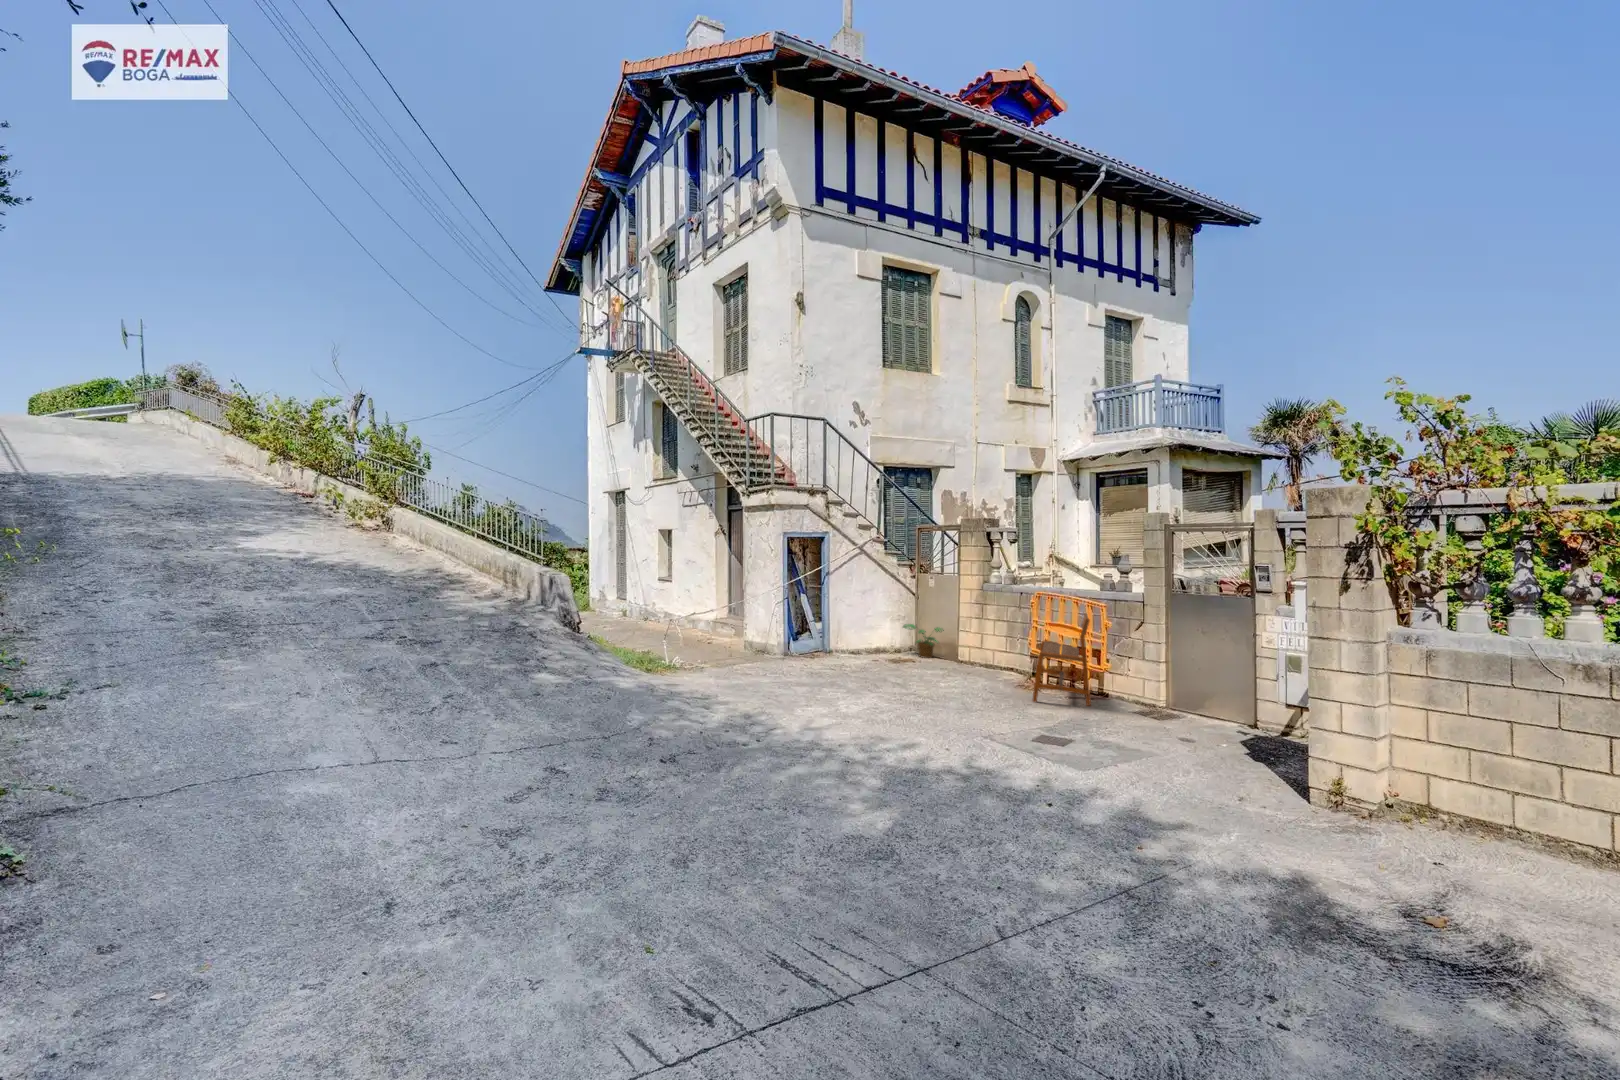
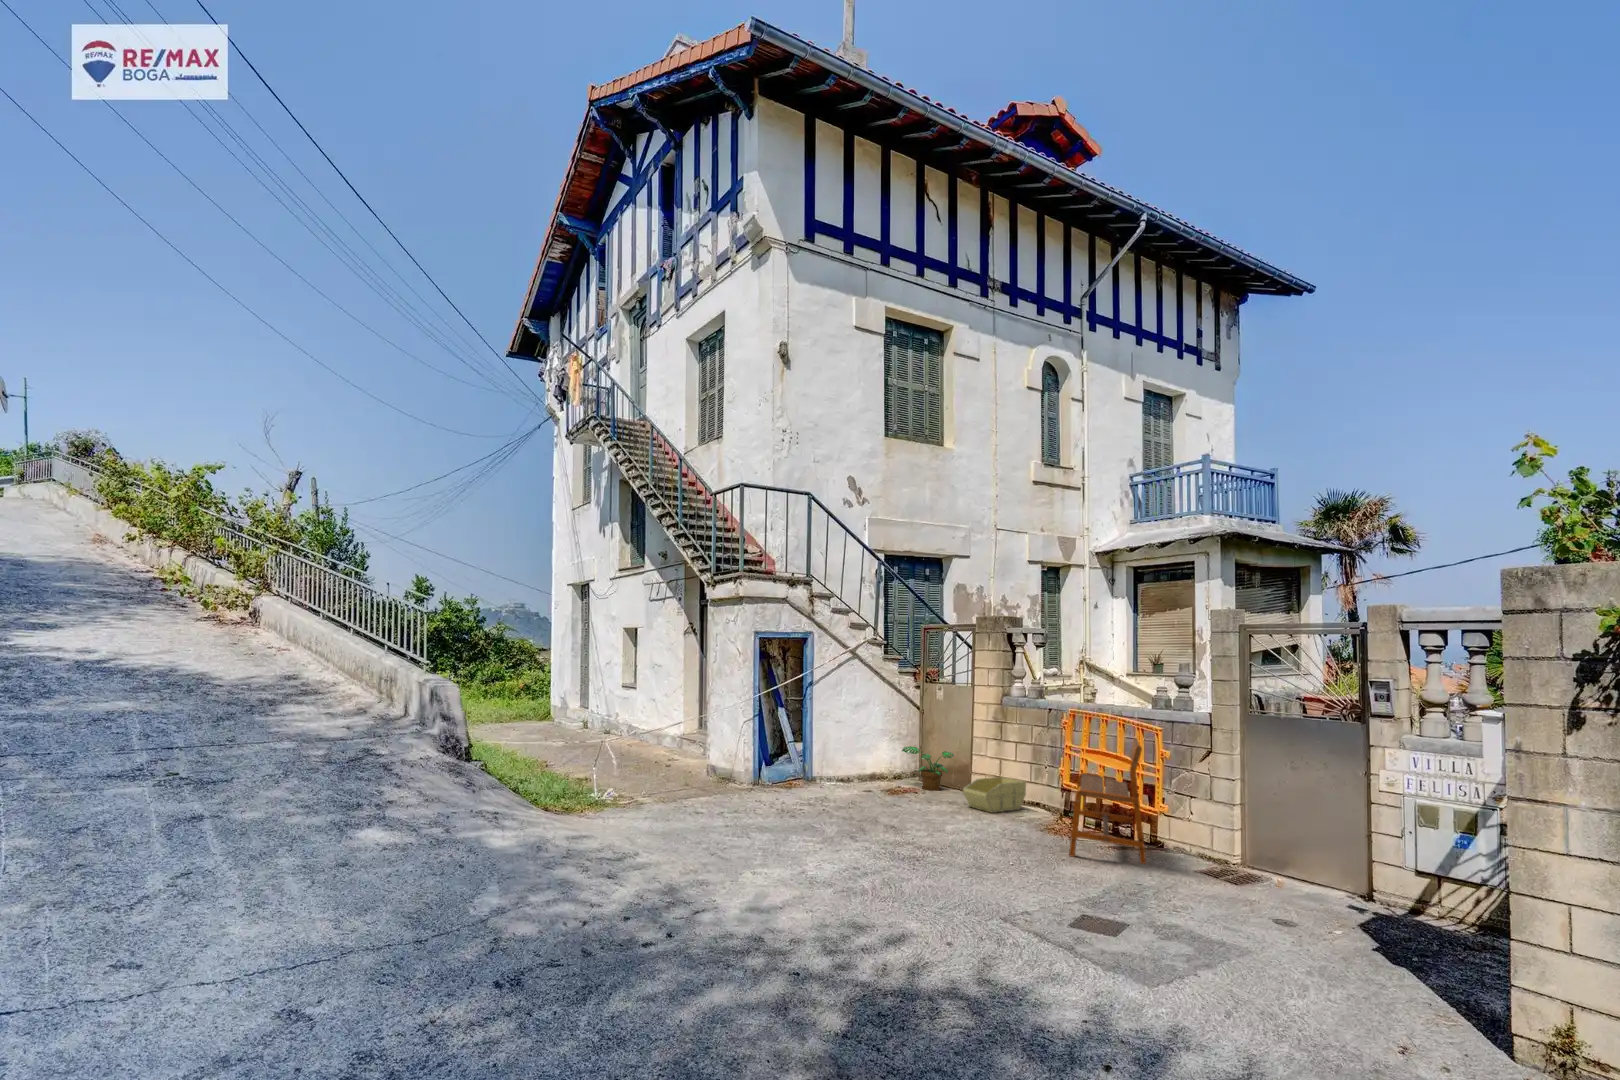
storage bin: none [951,645,1001,673] -> present [963,777,1026,813]

